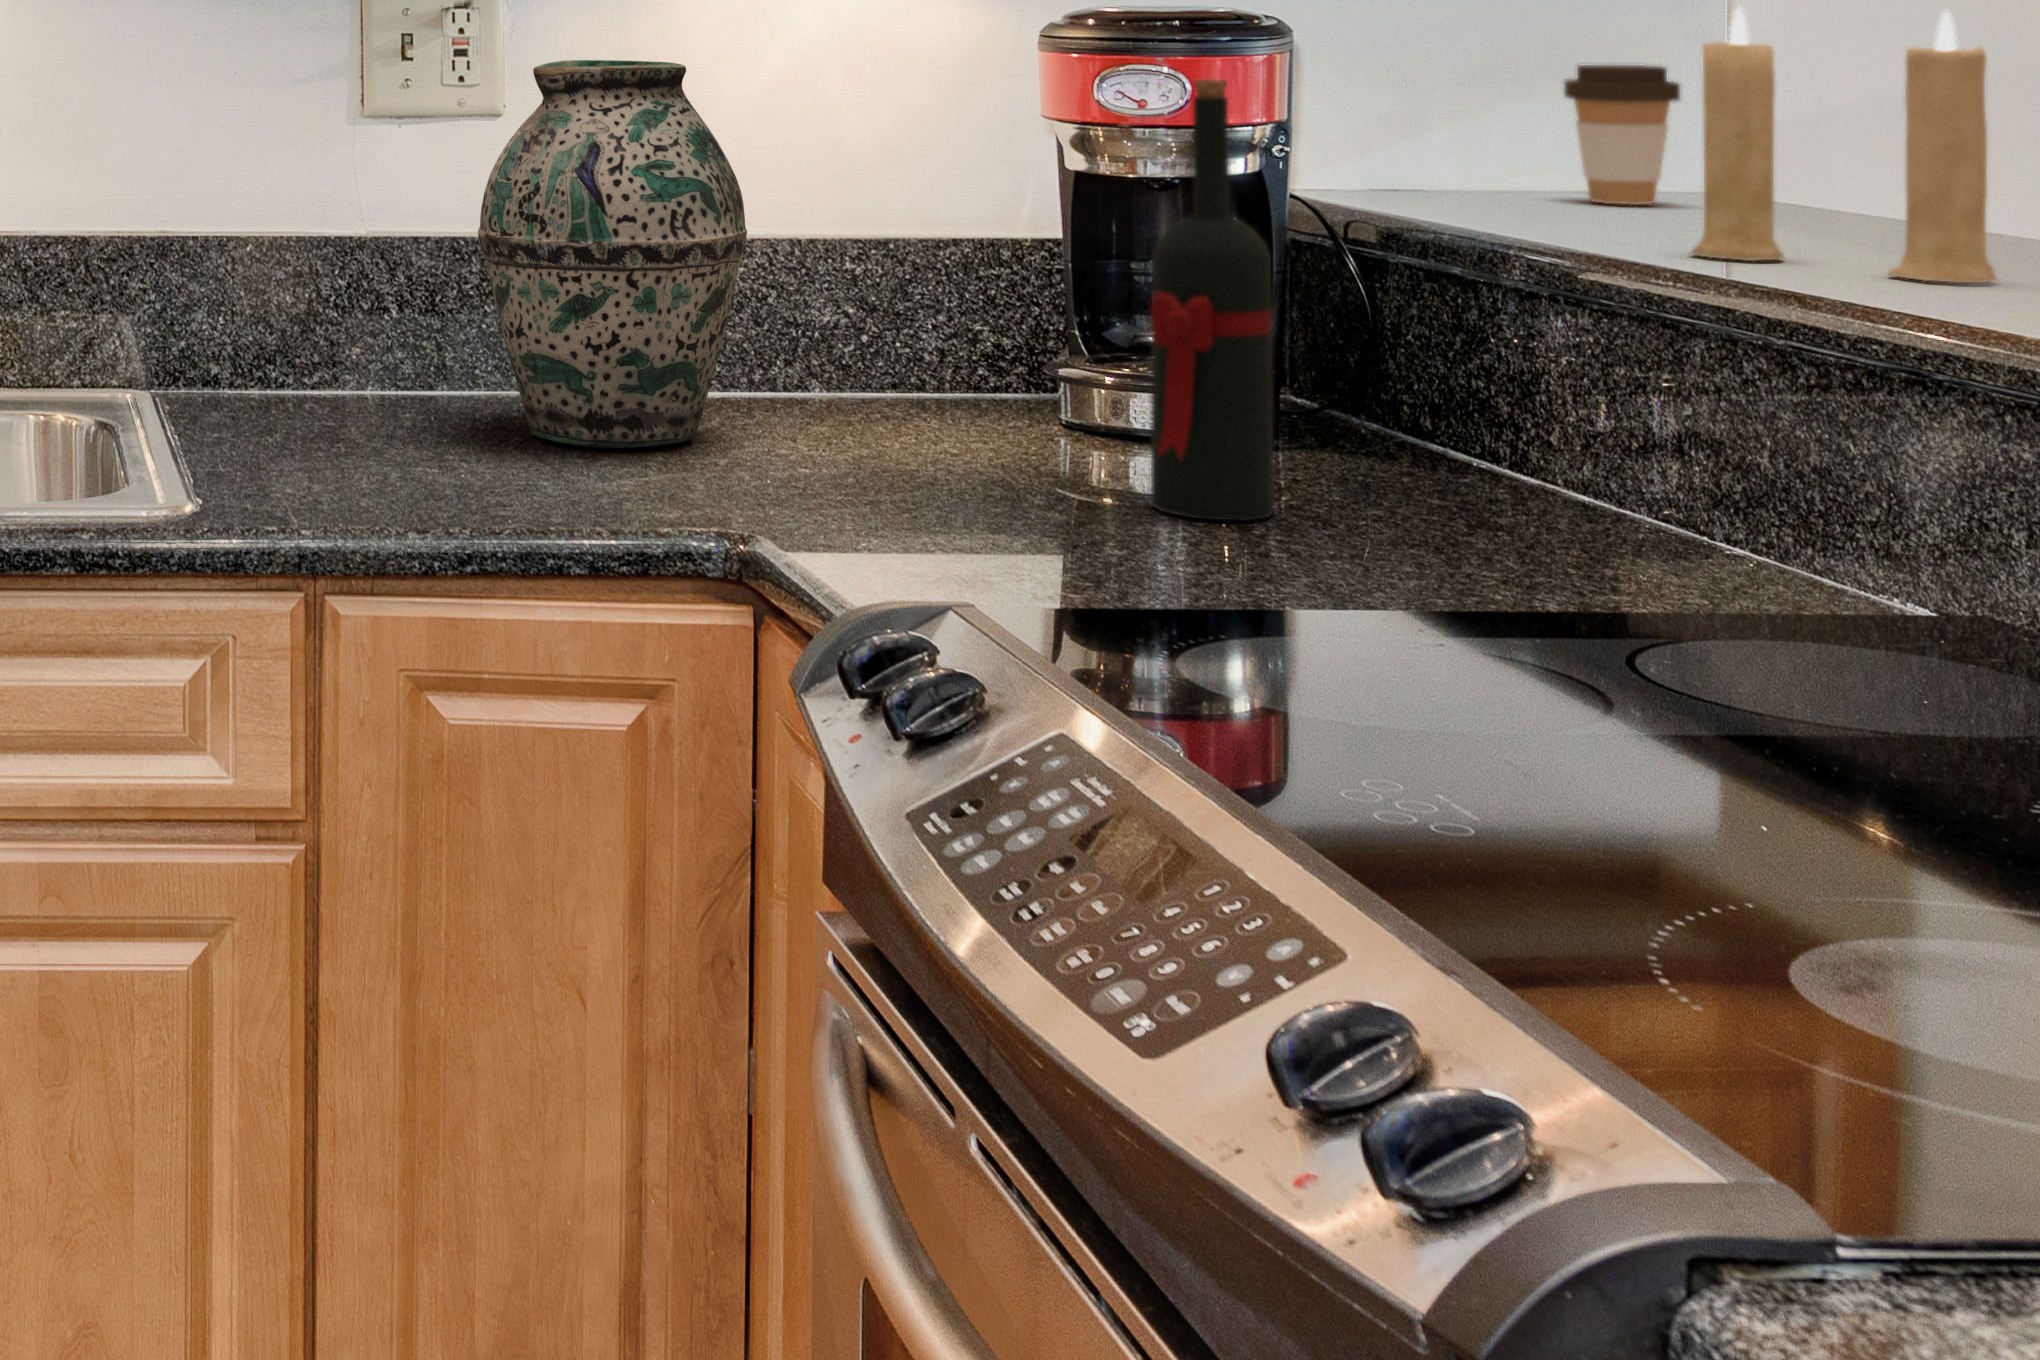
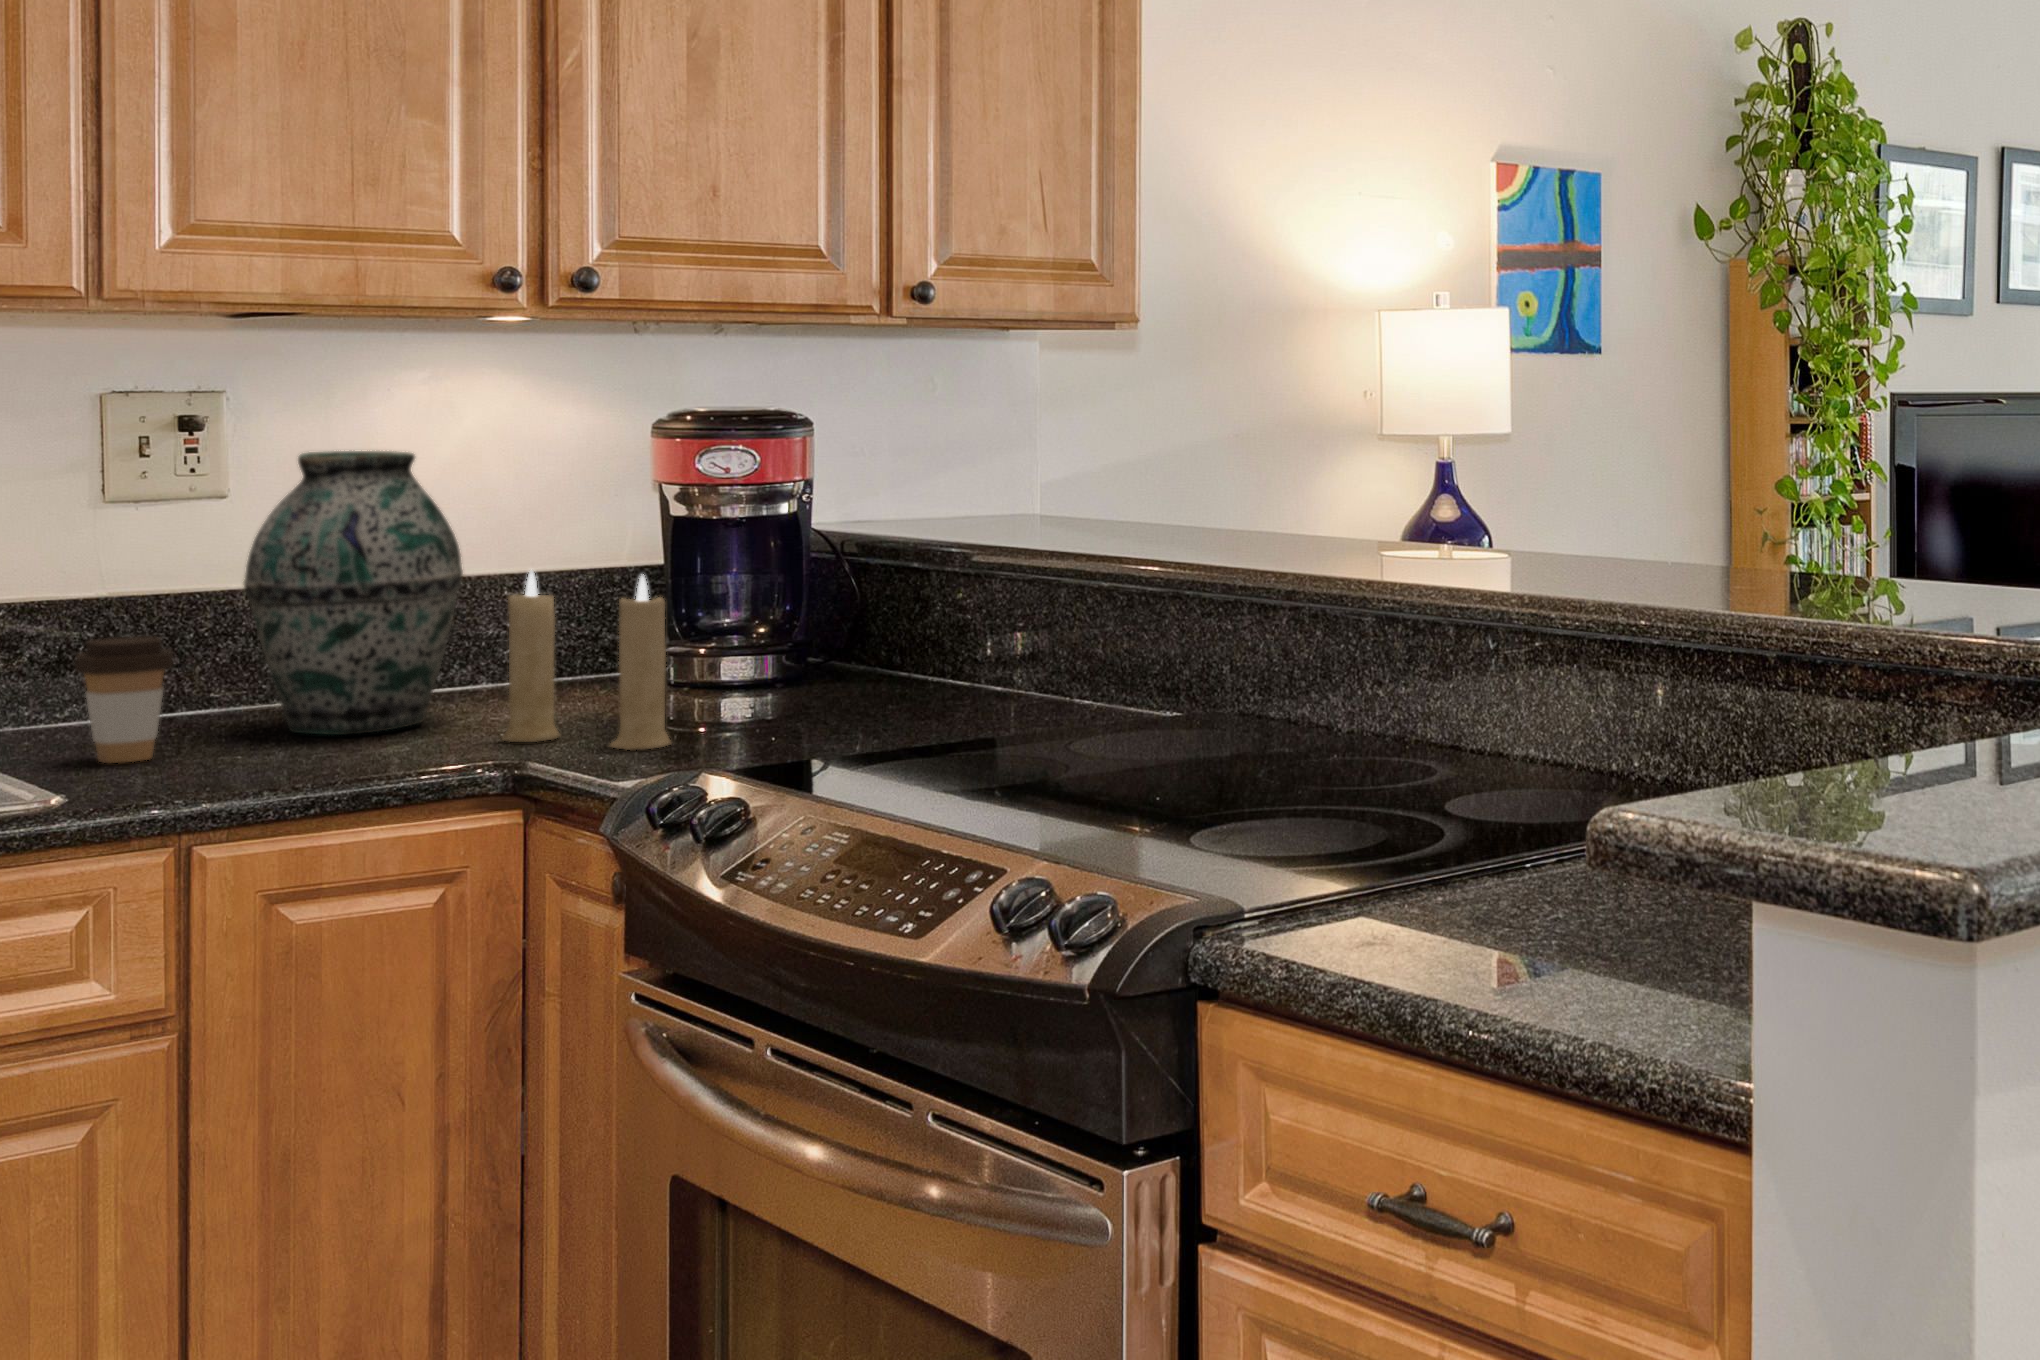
candle: present [1688,8,1997,283] -> present [501,571,671,750]
coffee cup: present [1564,65,1680,205] -> present [75,636,173,763]
wine bottle: present [1151,79,1274,520] -> none [758,453,831,725]

